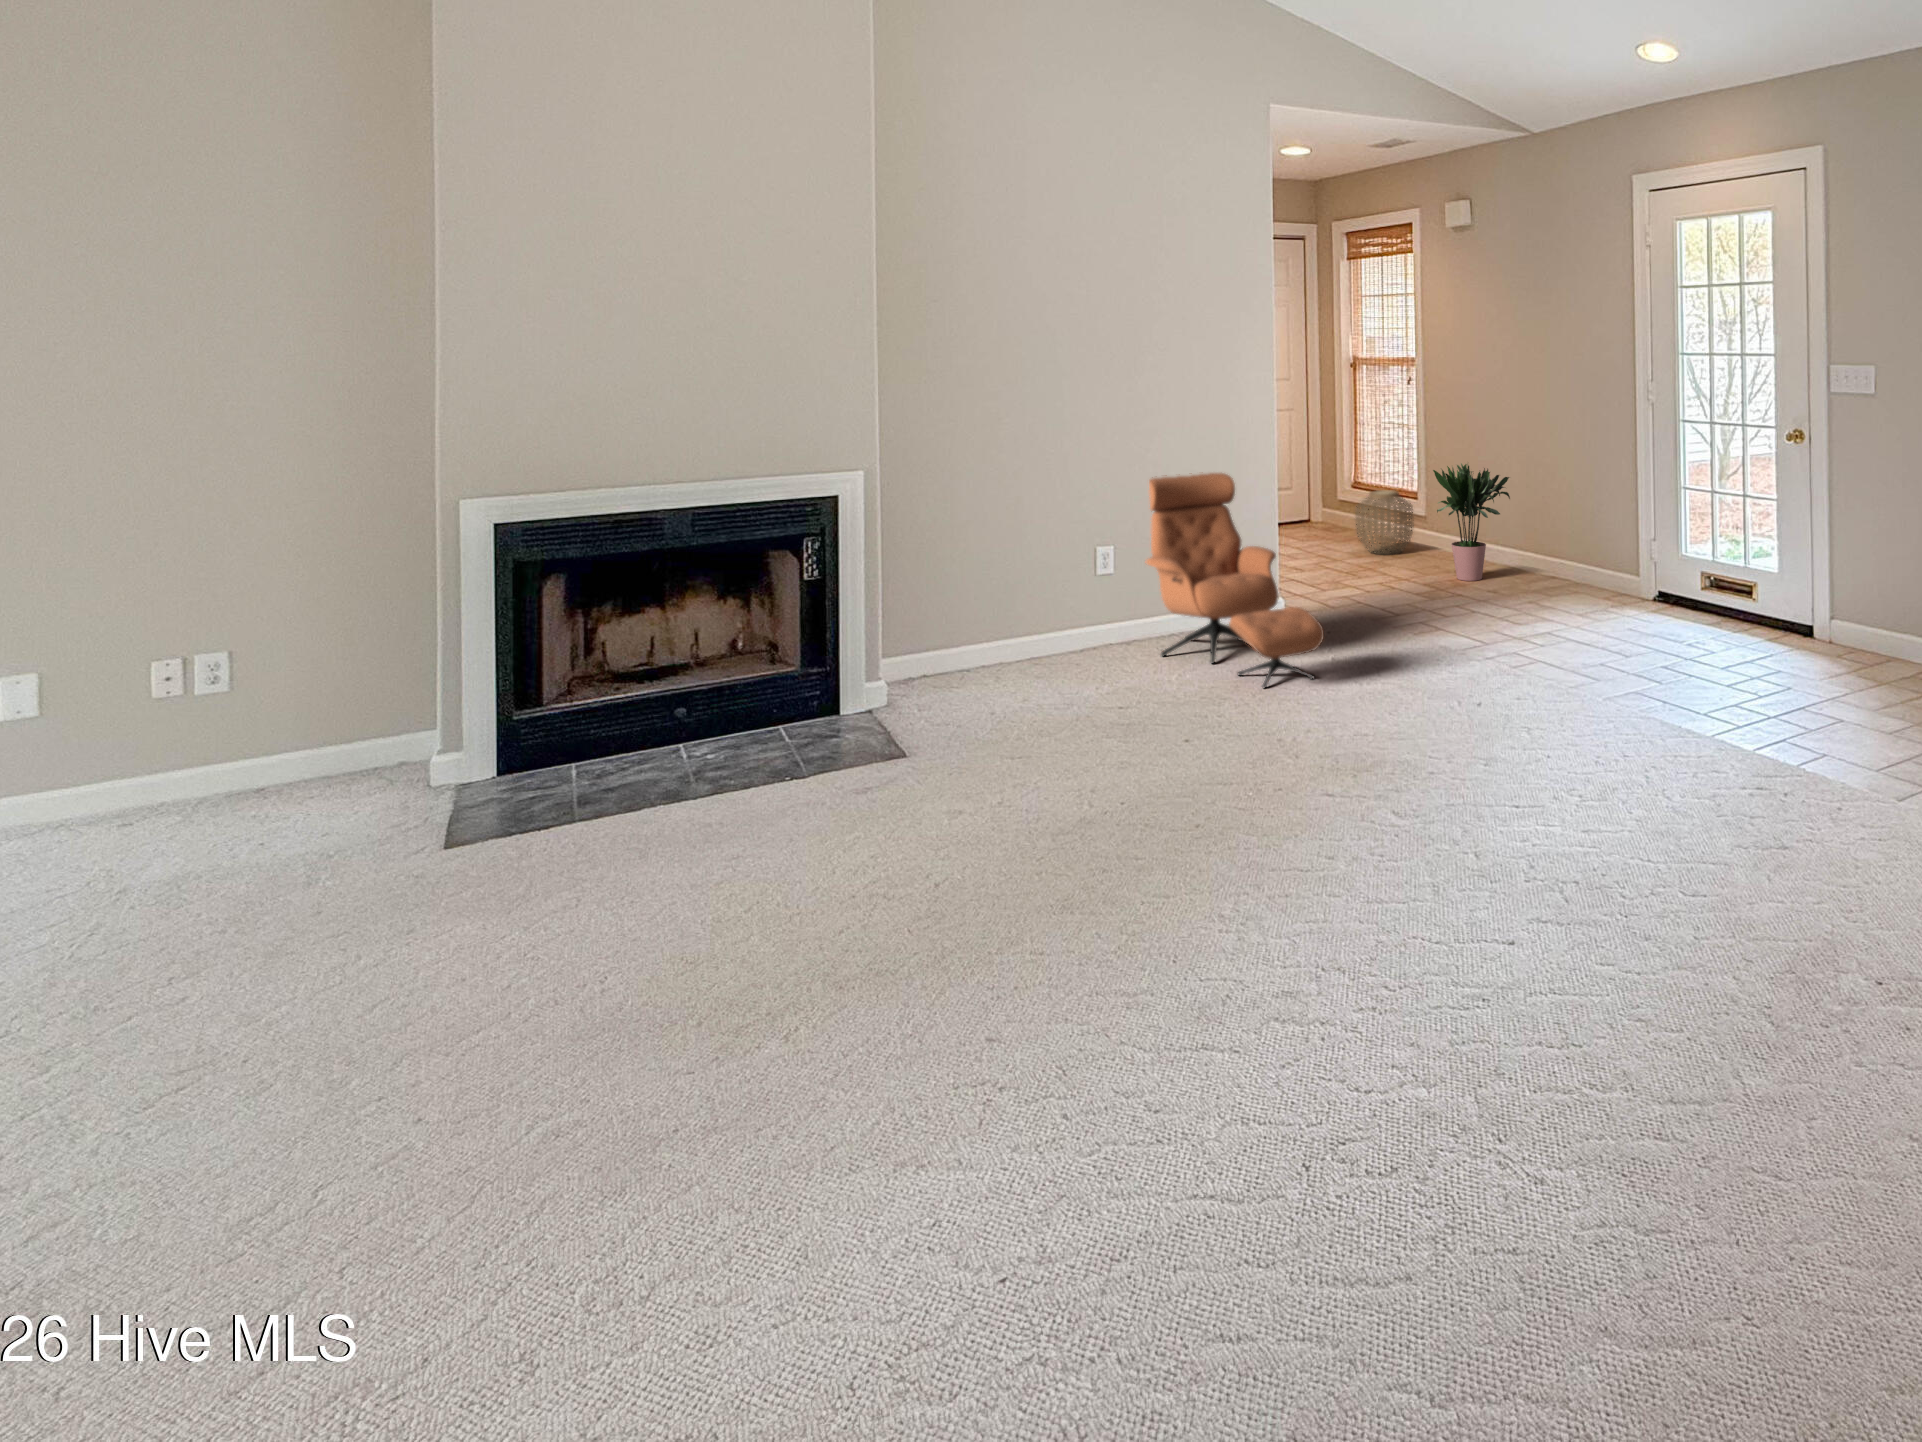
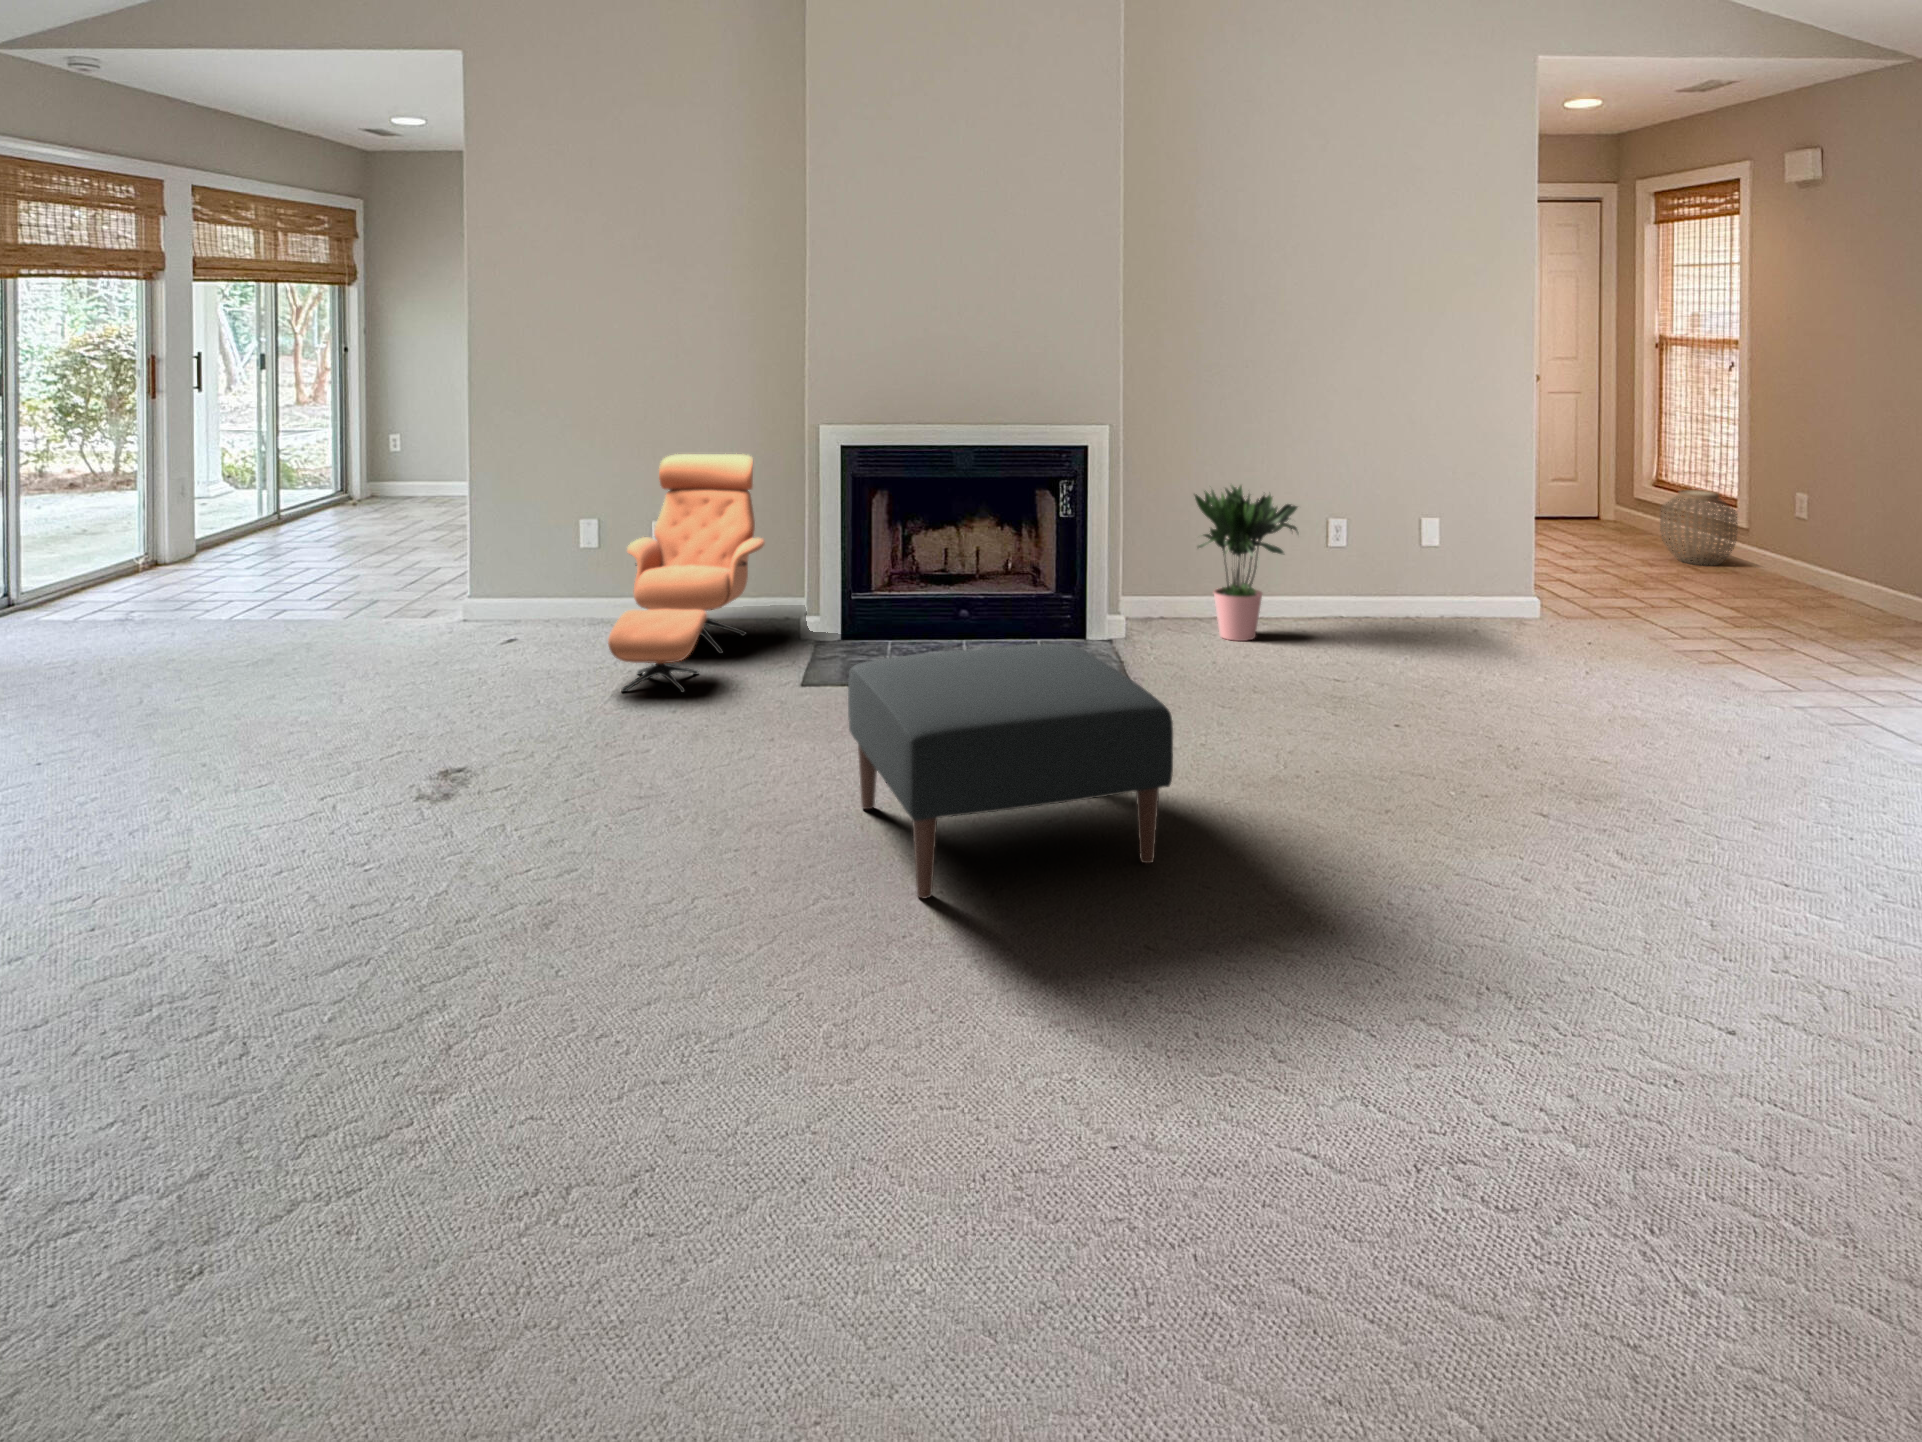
potted plant: present [1433,463,1510,581] -> present [1195,485,1297,641]
lounge chair: present [1146,473,1324,688] -> present [608,454,765,692]
ottoman: none [549,718,986,1061] -> present [848,644,1173,898]

